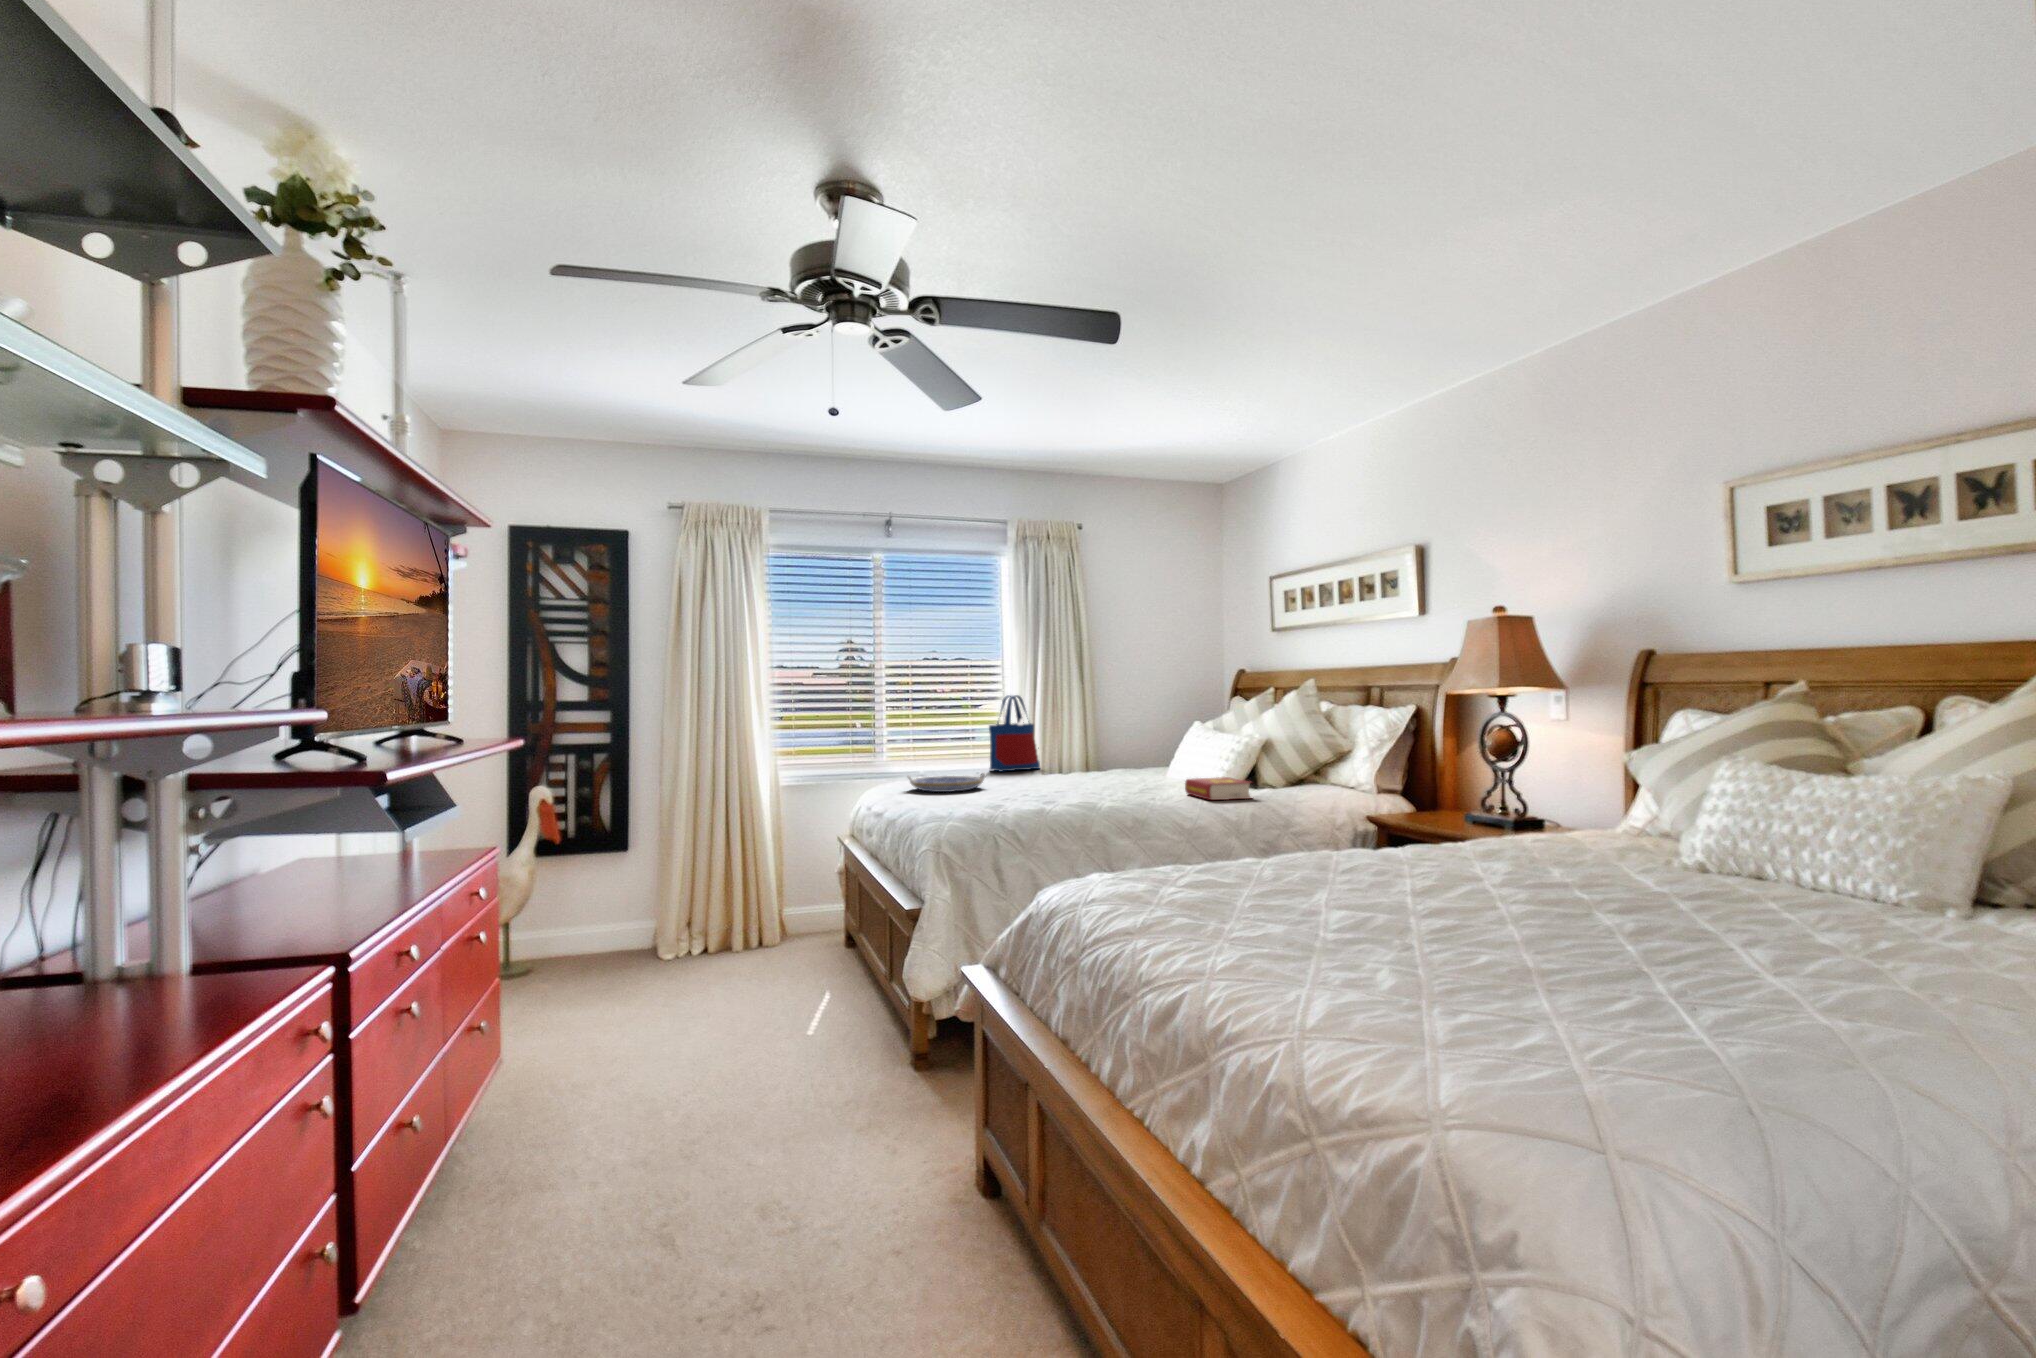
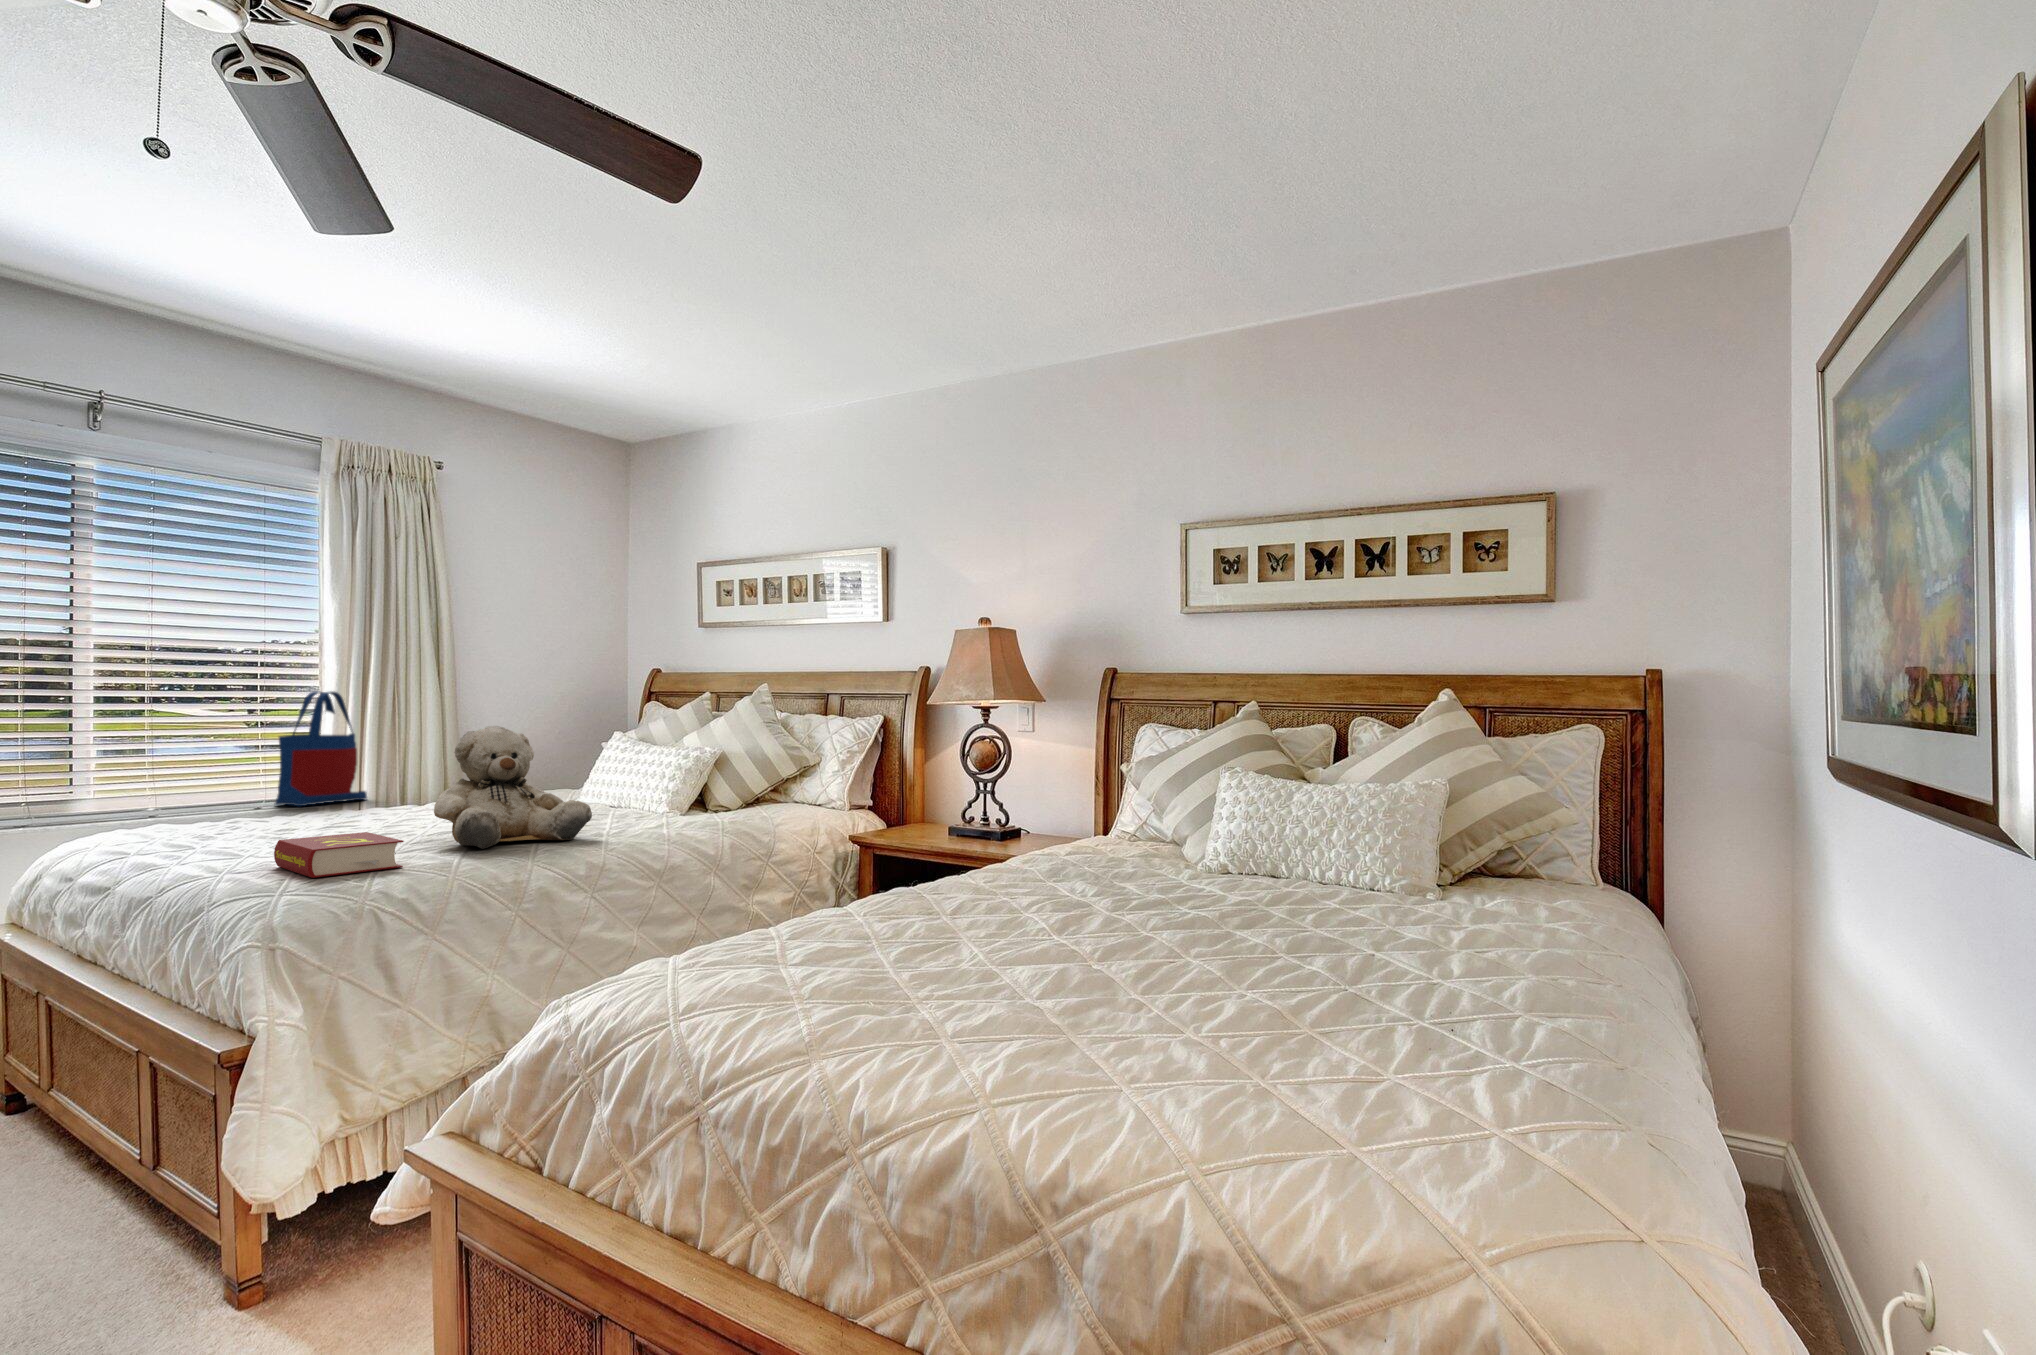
teddy bear: none [1047,718,1145,803] -> present [434,726,592,849]
serving tray: present [907,773,986,792] -> none [131,810,299,846]
book: present [1185,777,1251,800] -> present [274,832,404,878]

